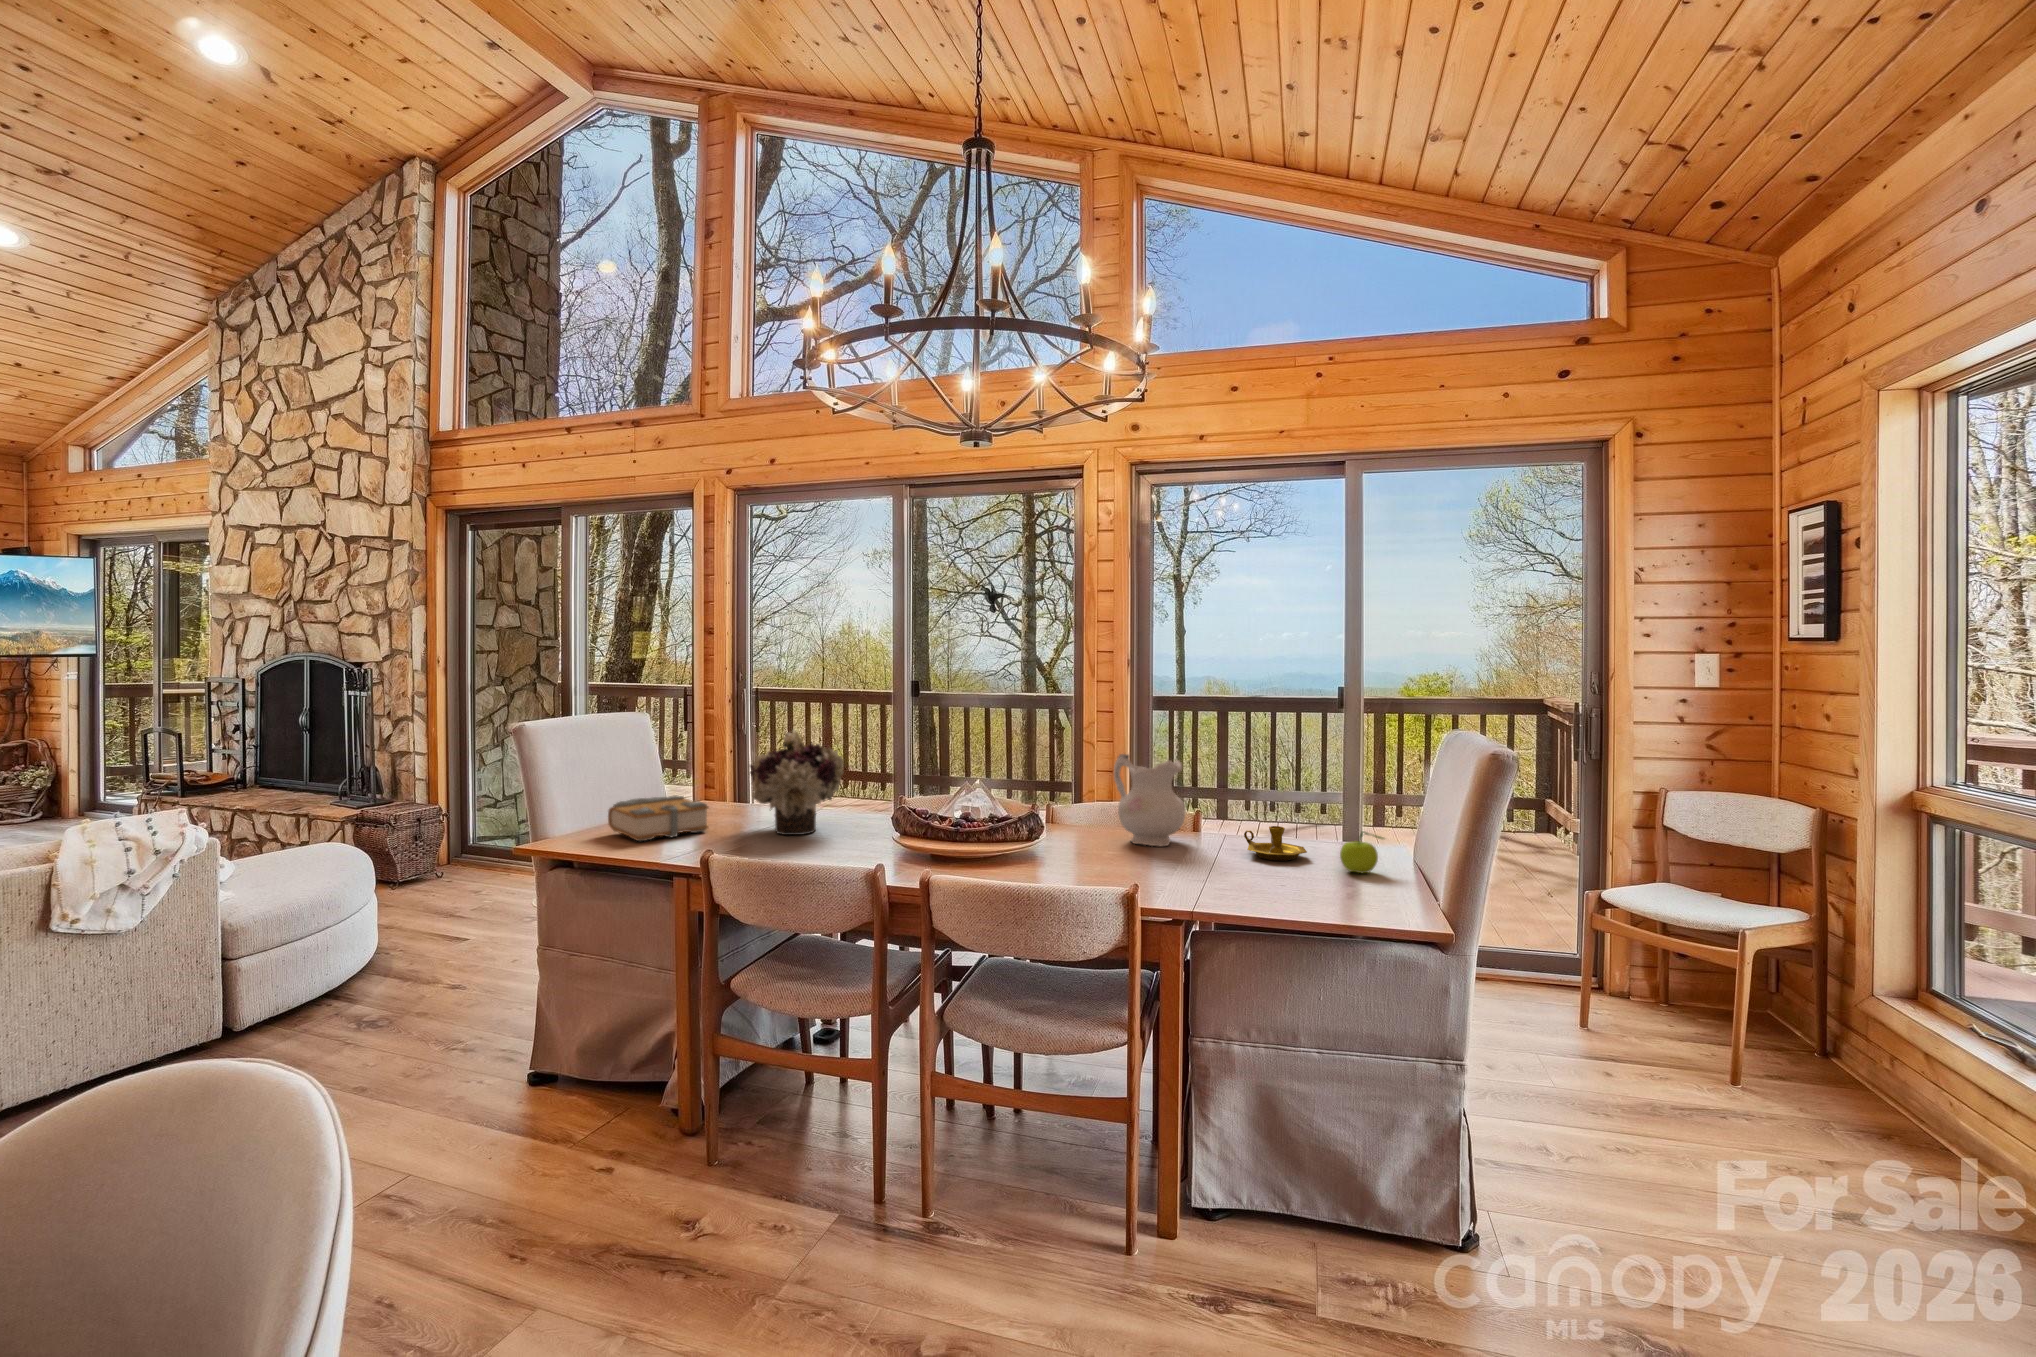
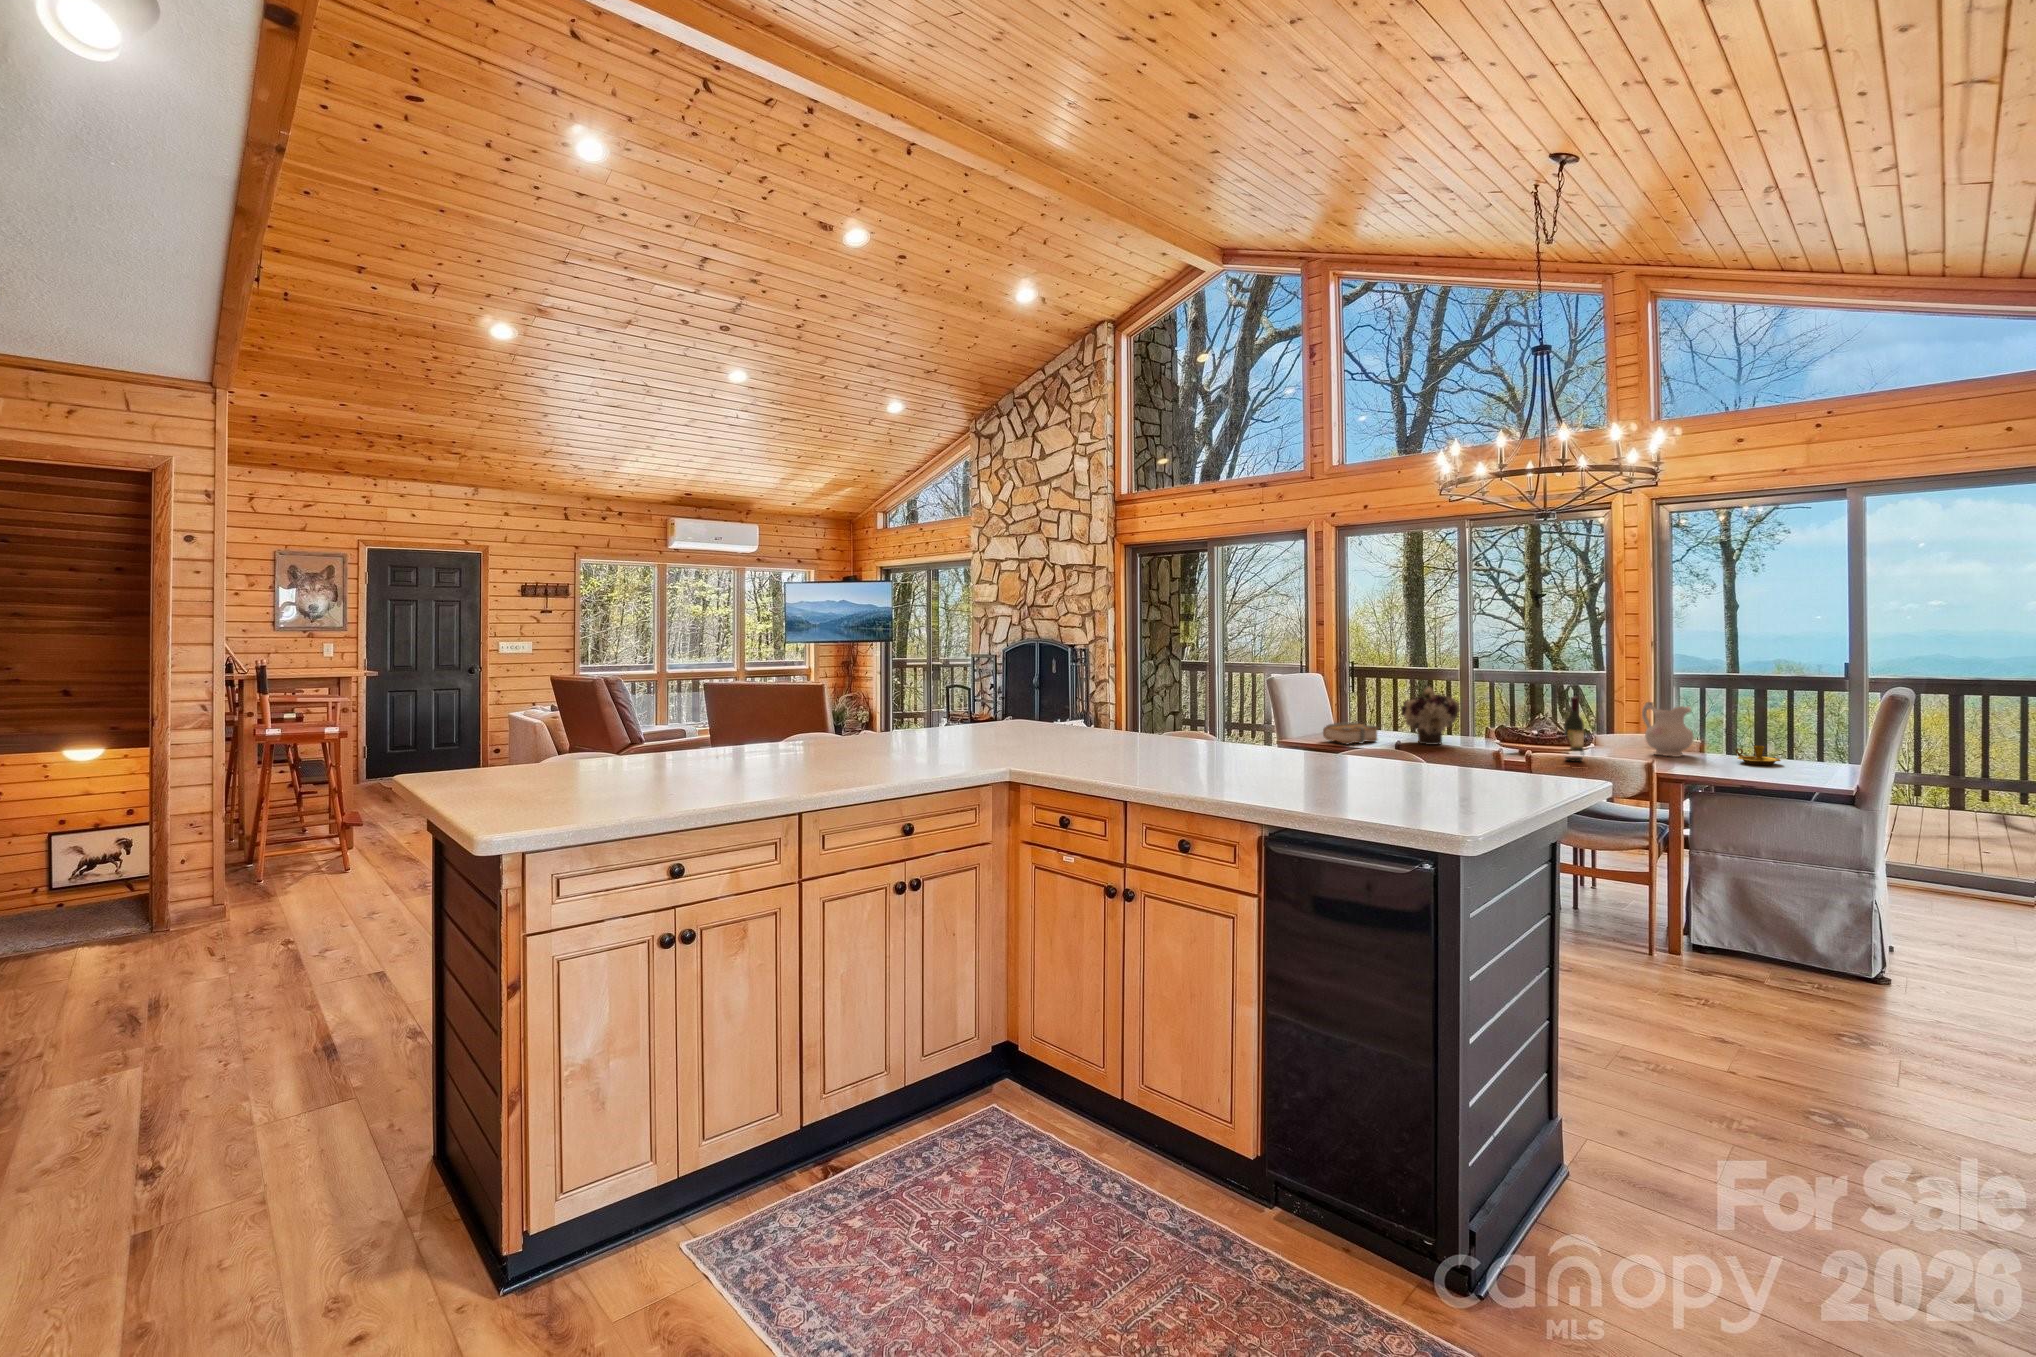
wine bottle: none [990,748,1021,868] -> present [1564,697,1584,762]
fruit: present [1340,831,1384,873] -> none [1802,748,1838,772]

